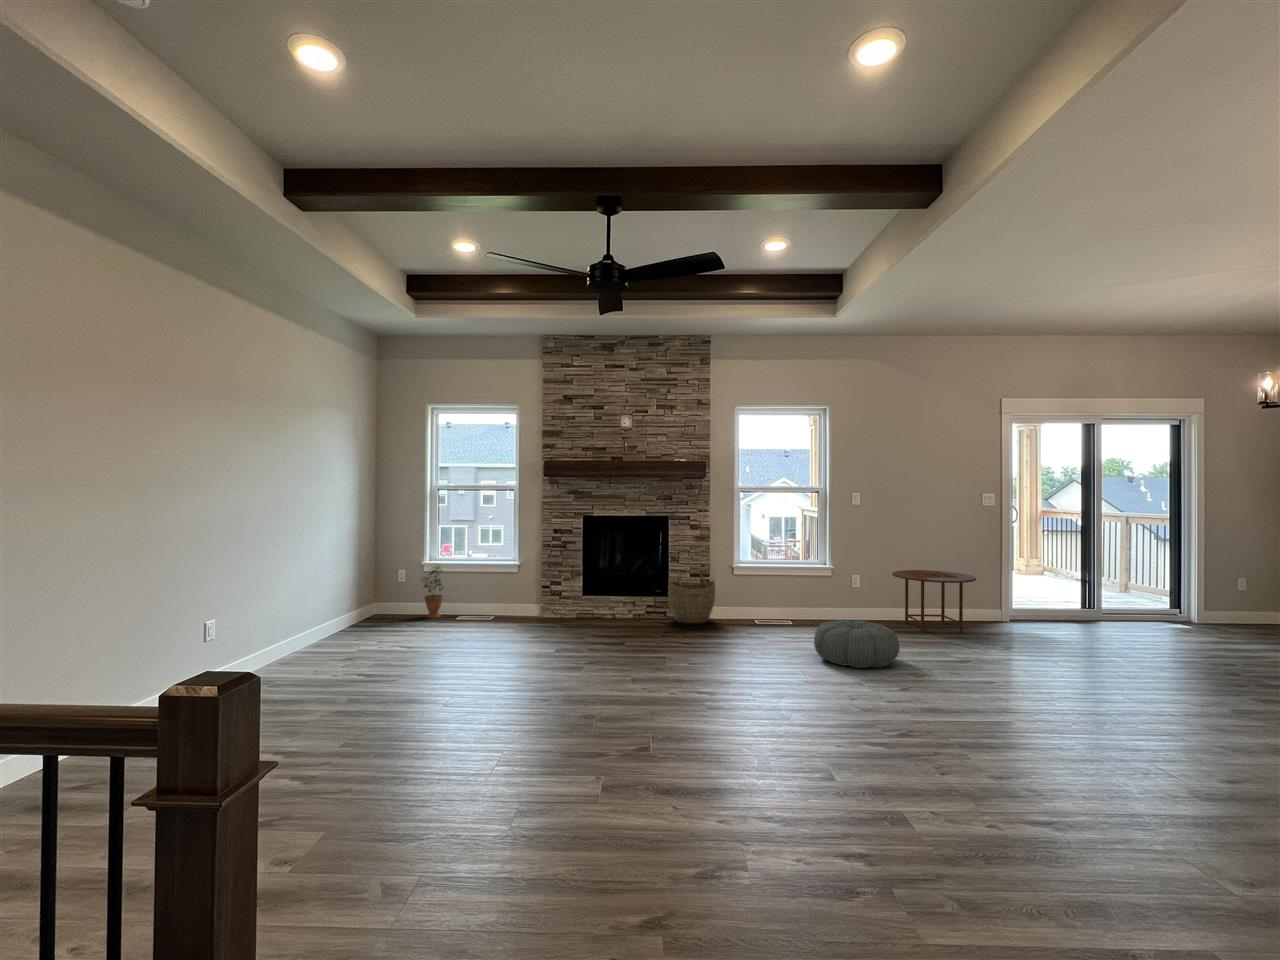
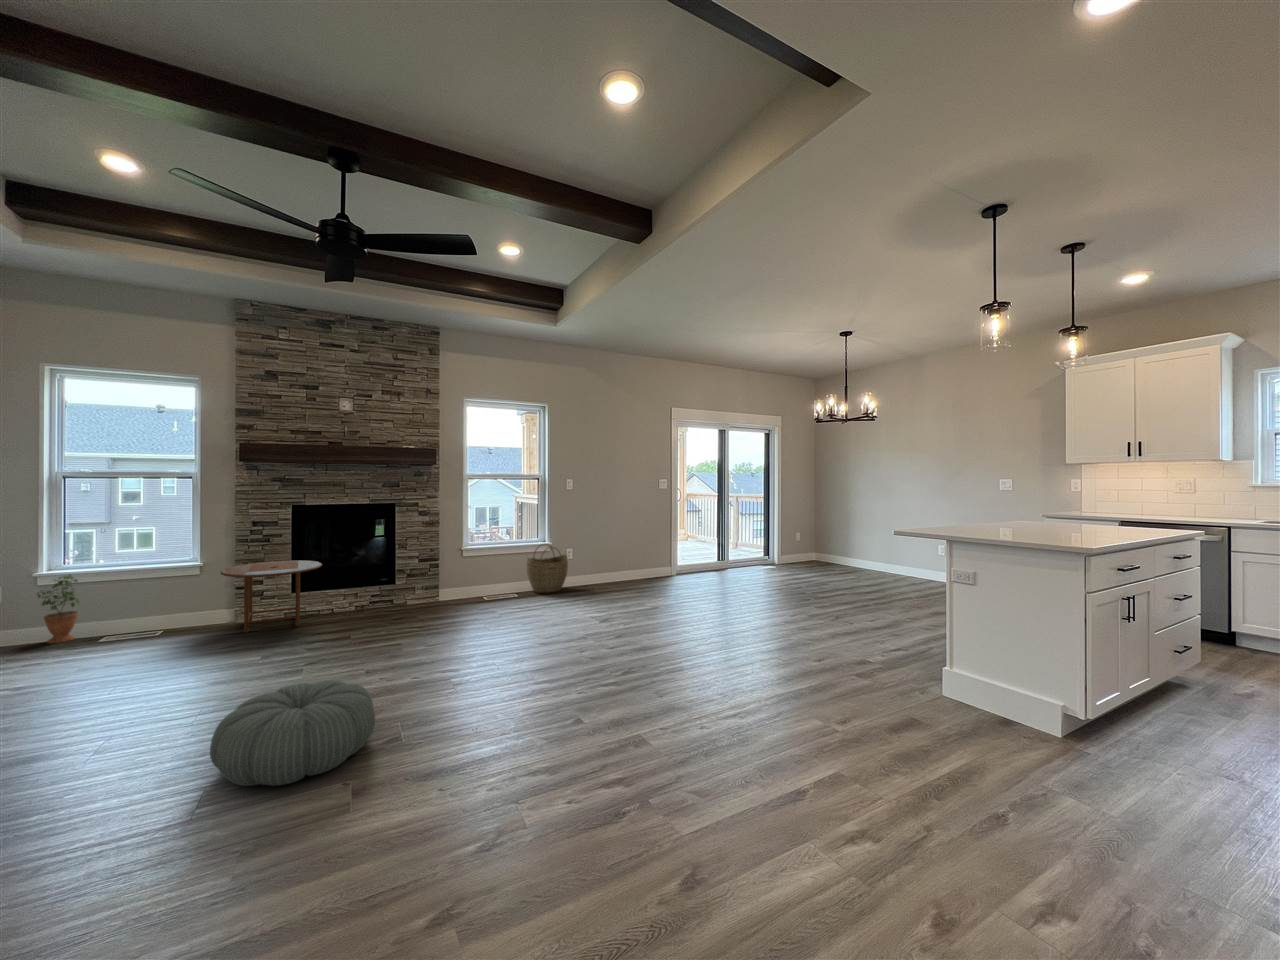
woven basket: present [668,567,715,624] -> present [527,544,568,593]
side table: present [892,570,976,632] -> present [221,560,322,633]
pouf: present [814,620,900,668] -> present [210,680,375,786]

